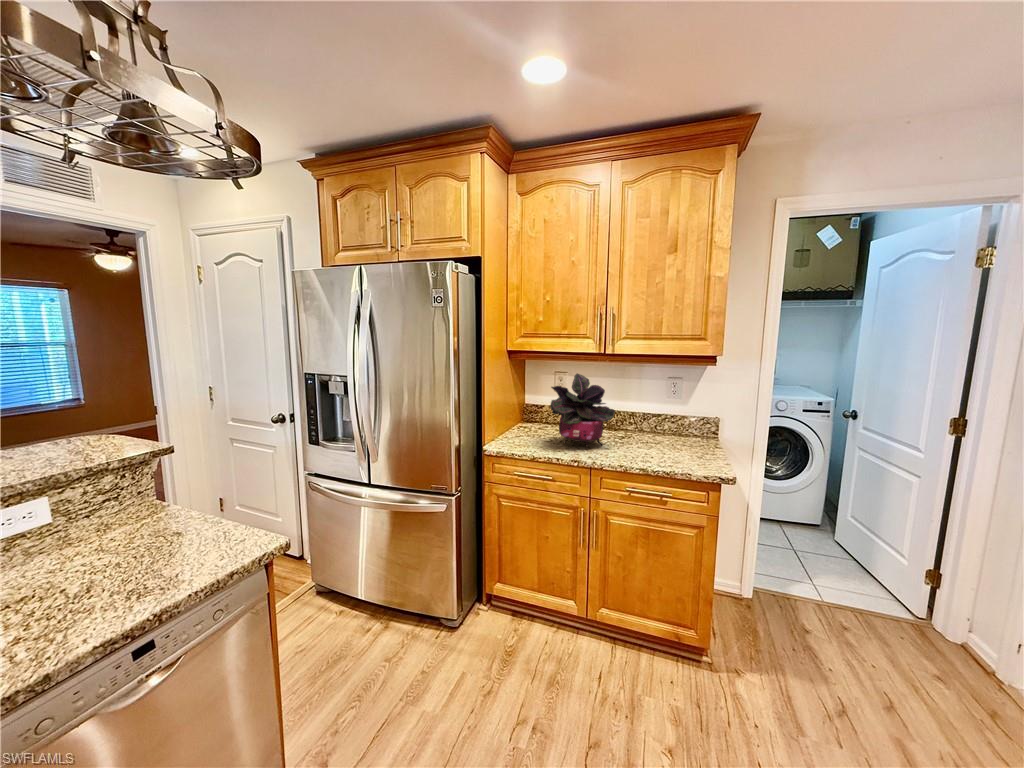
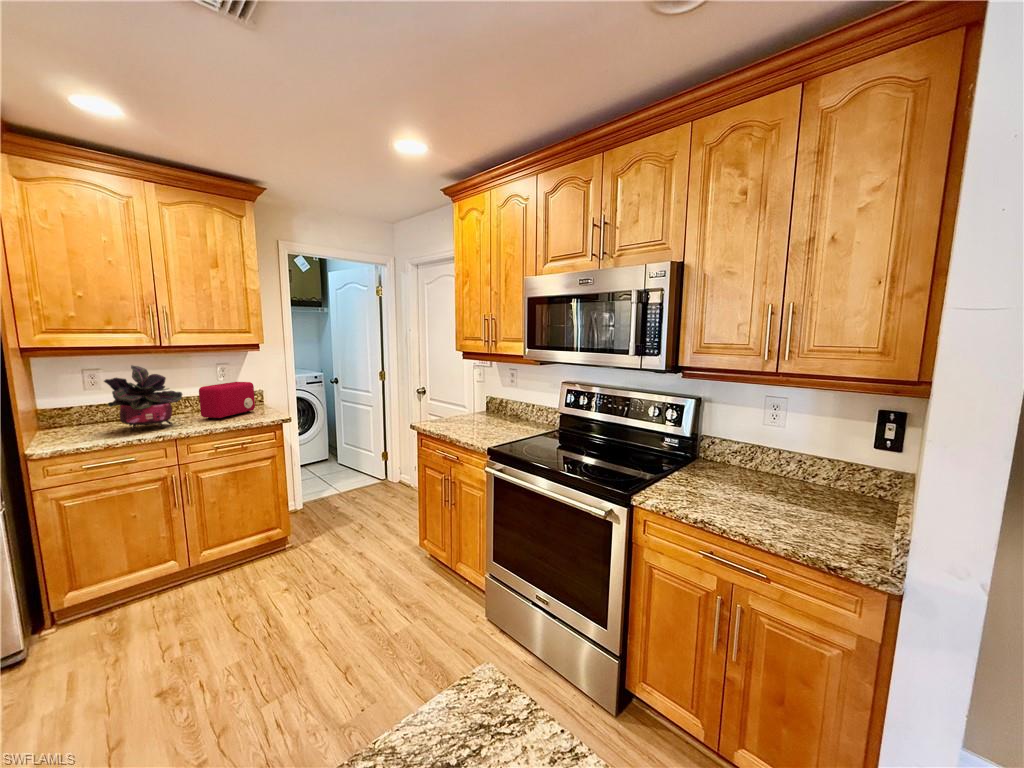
toaster: none [633,404,702,452] -> present [199,382,255,419]

